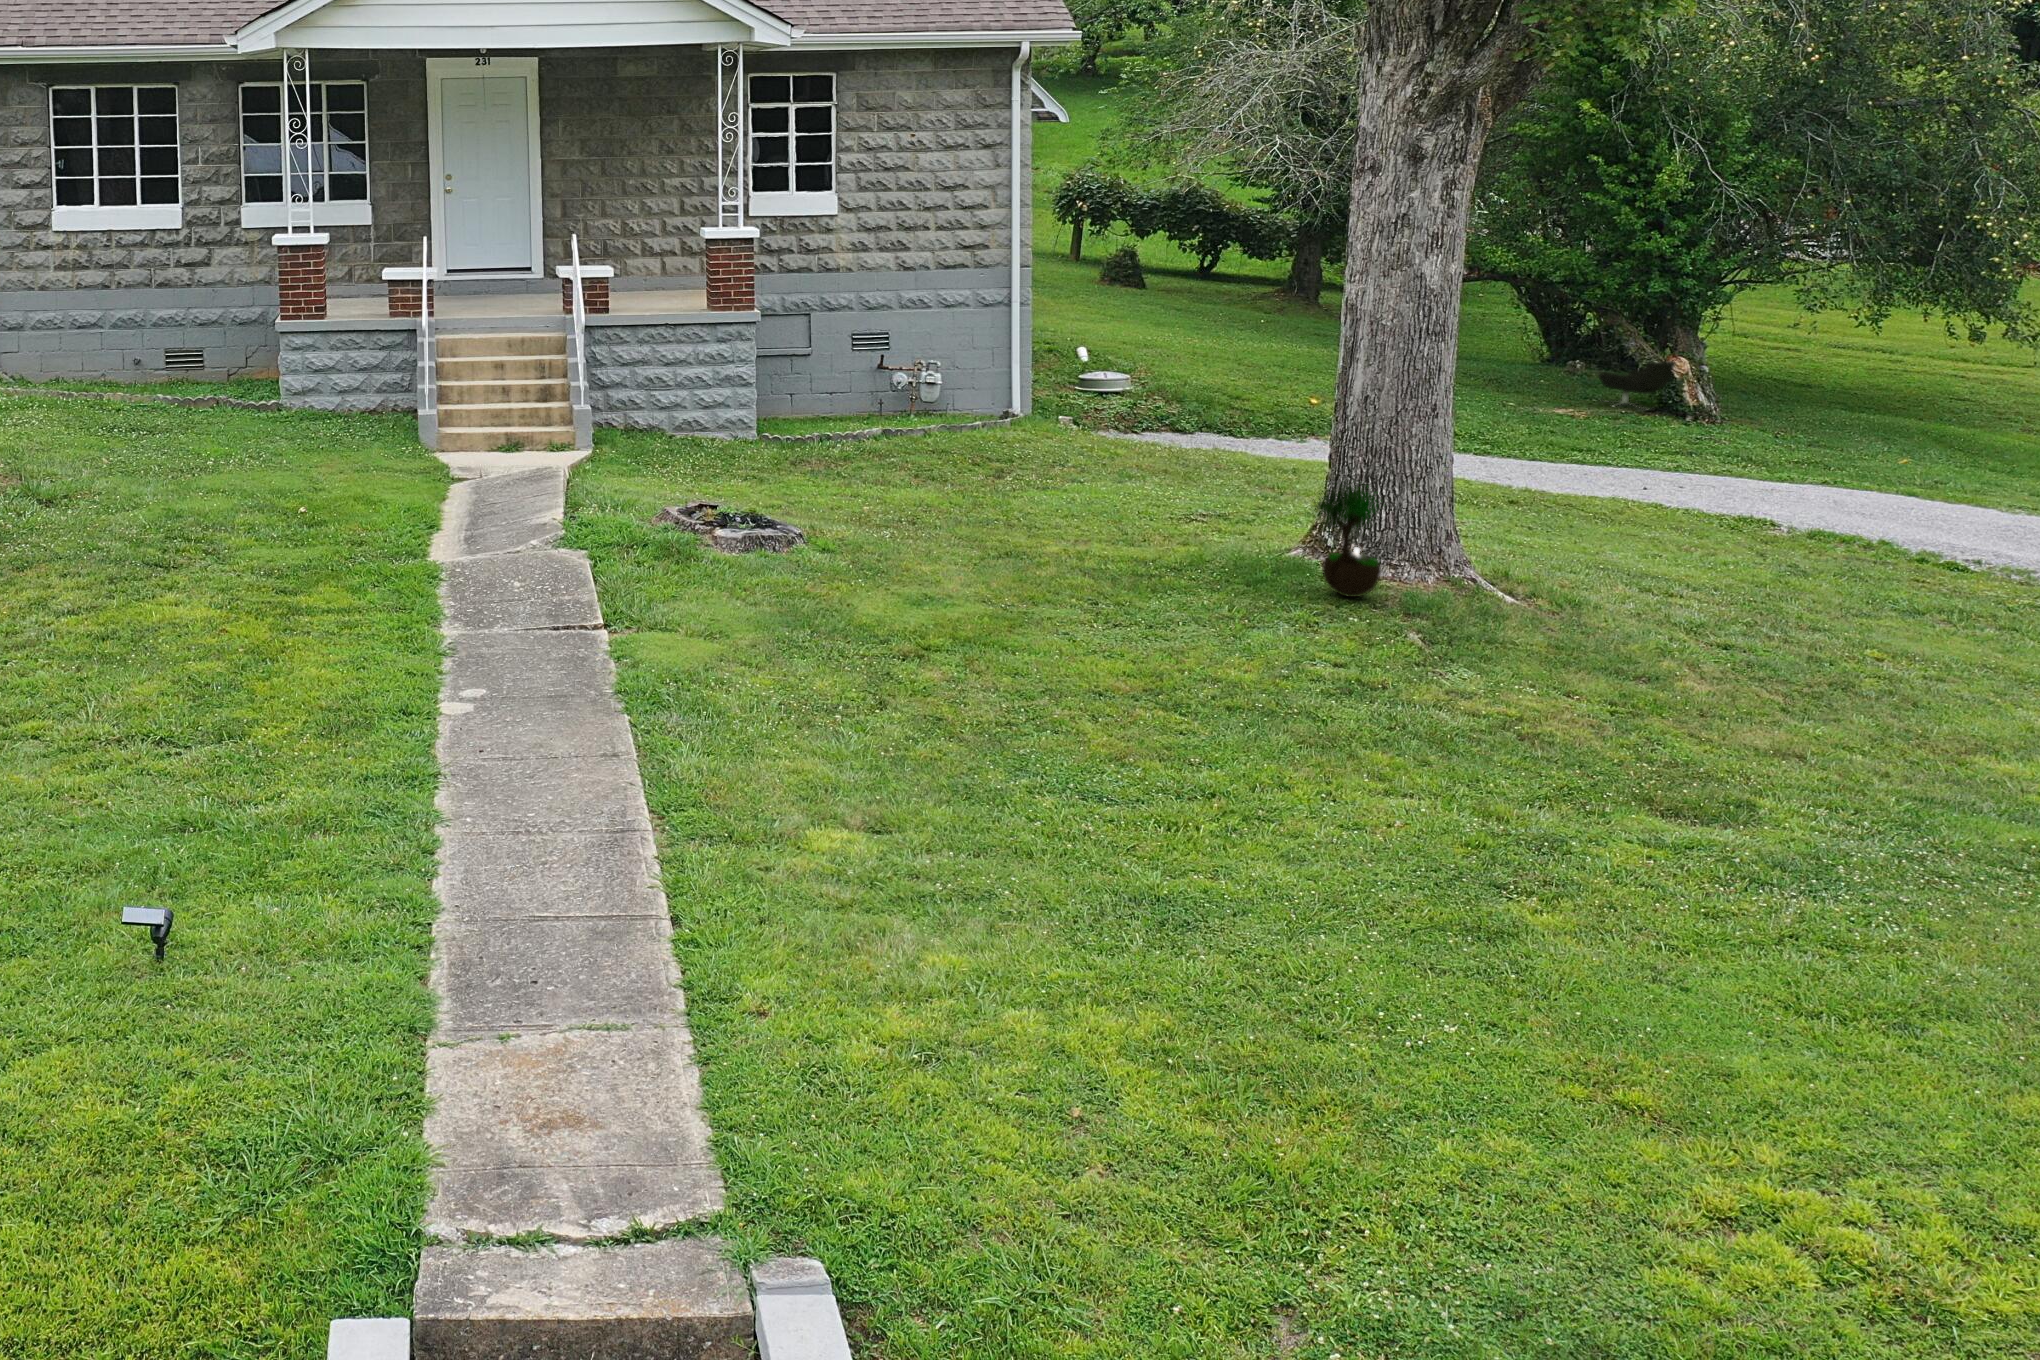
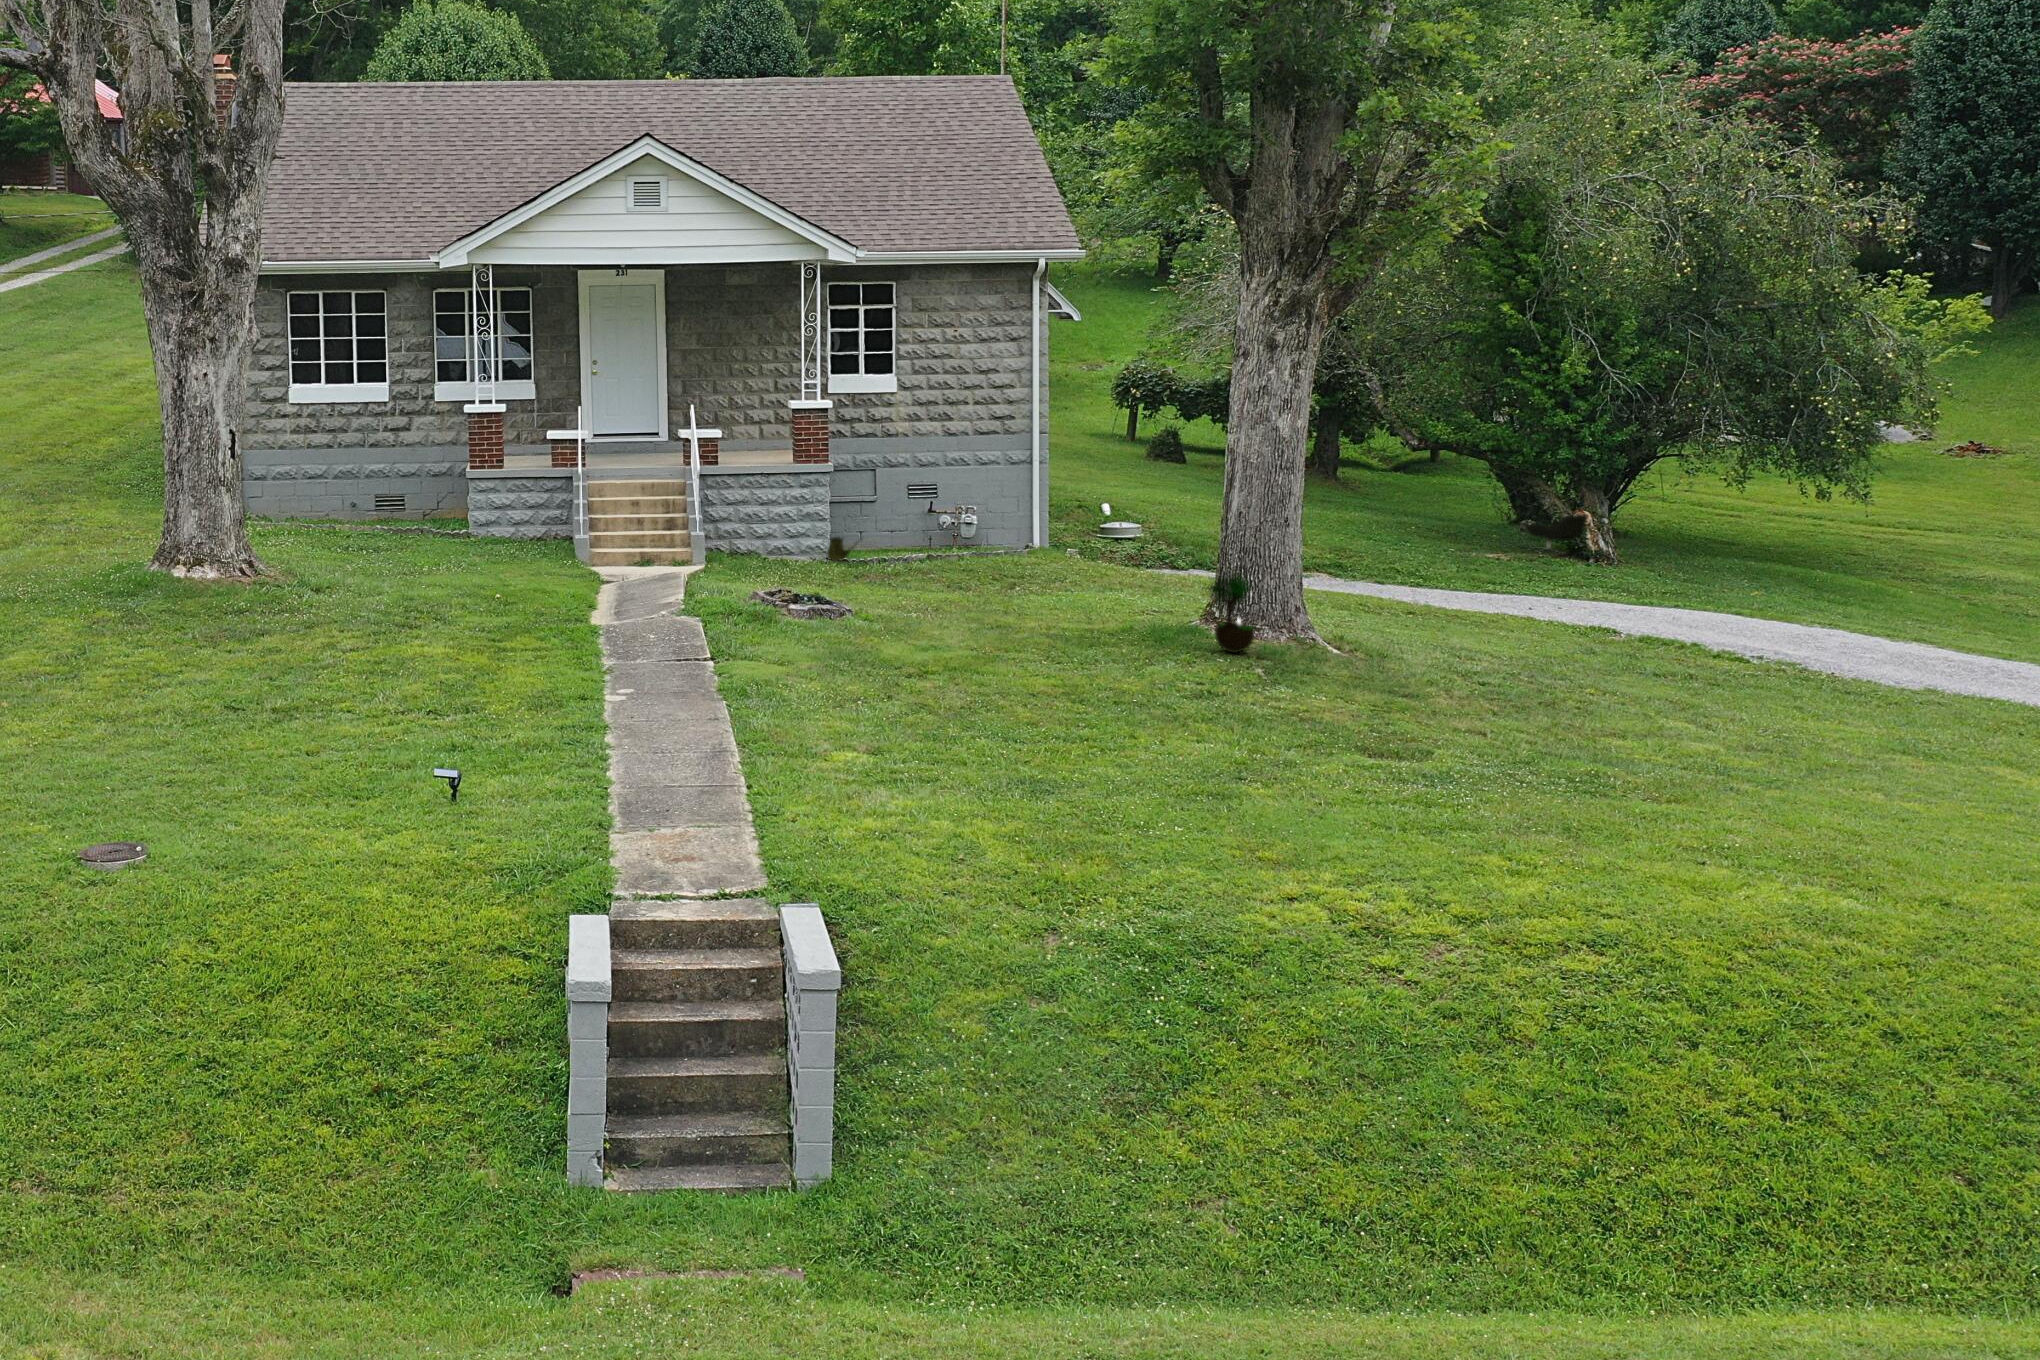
watering can: none [745,405,800,436] -> present [827,537,853,561]

